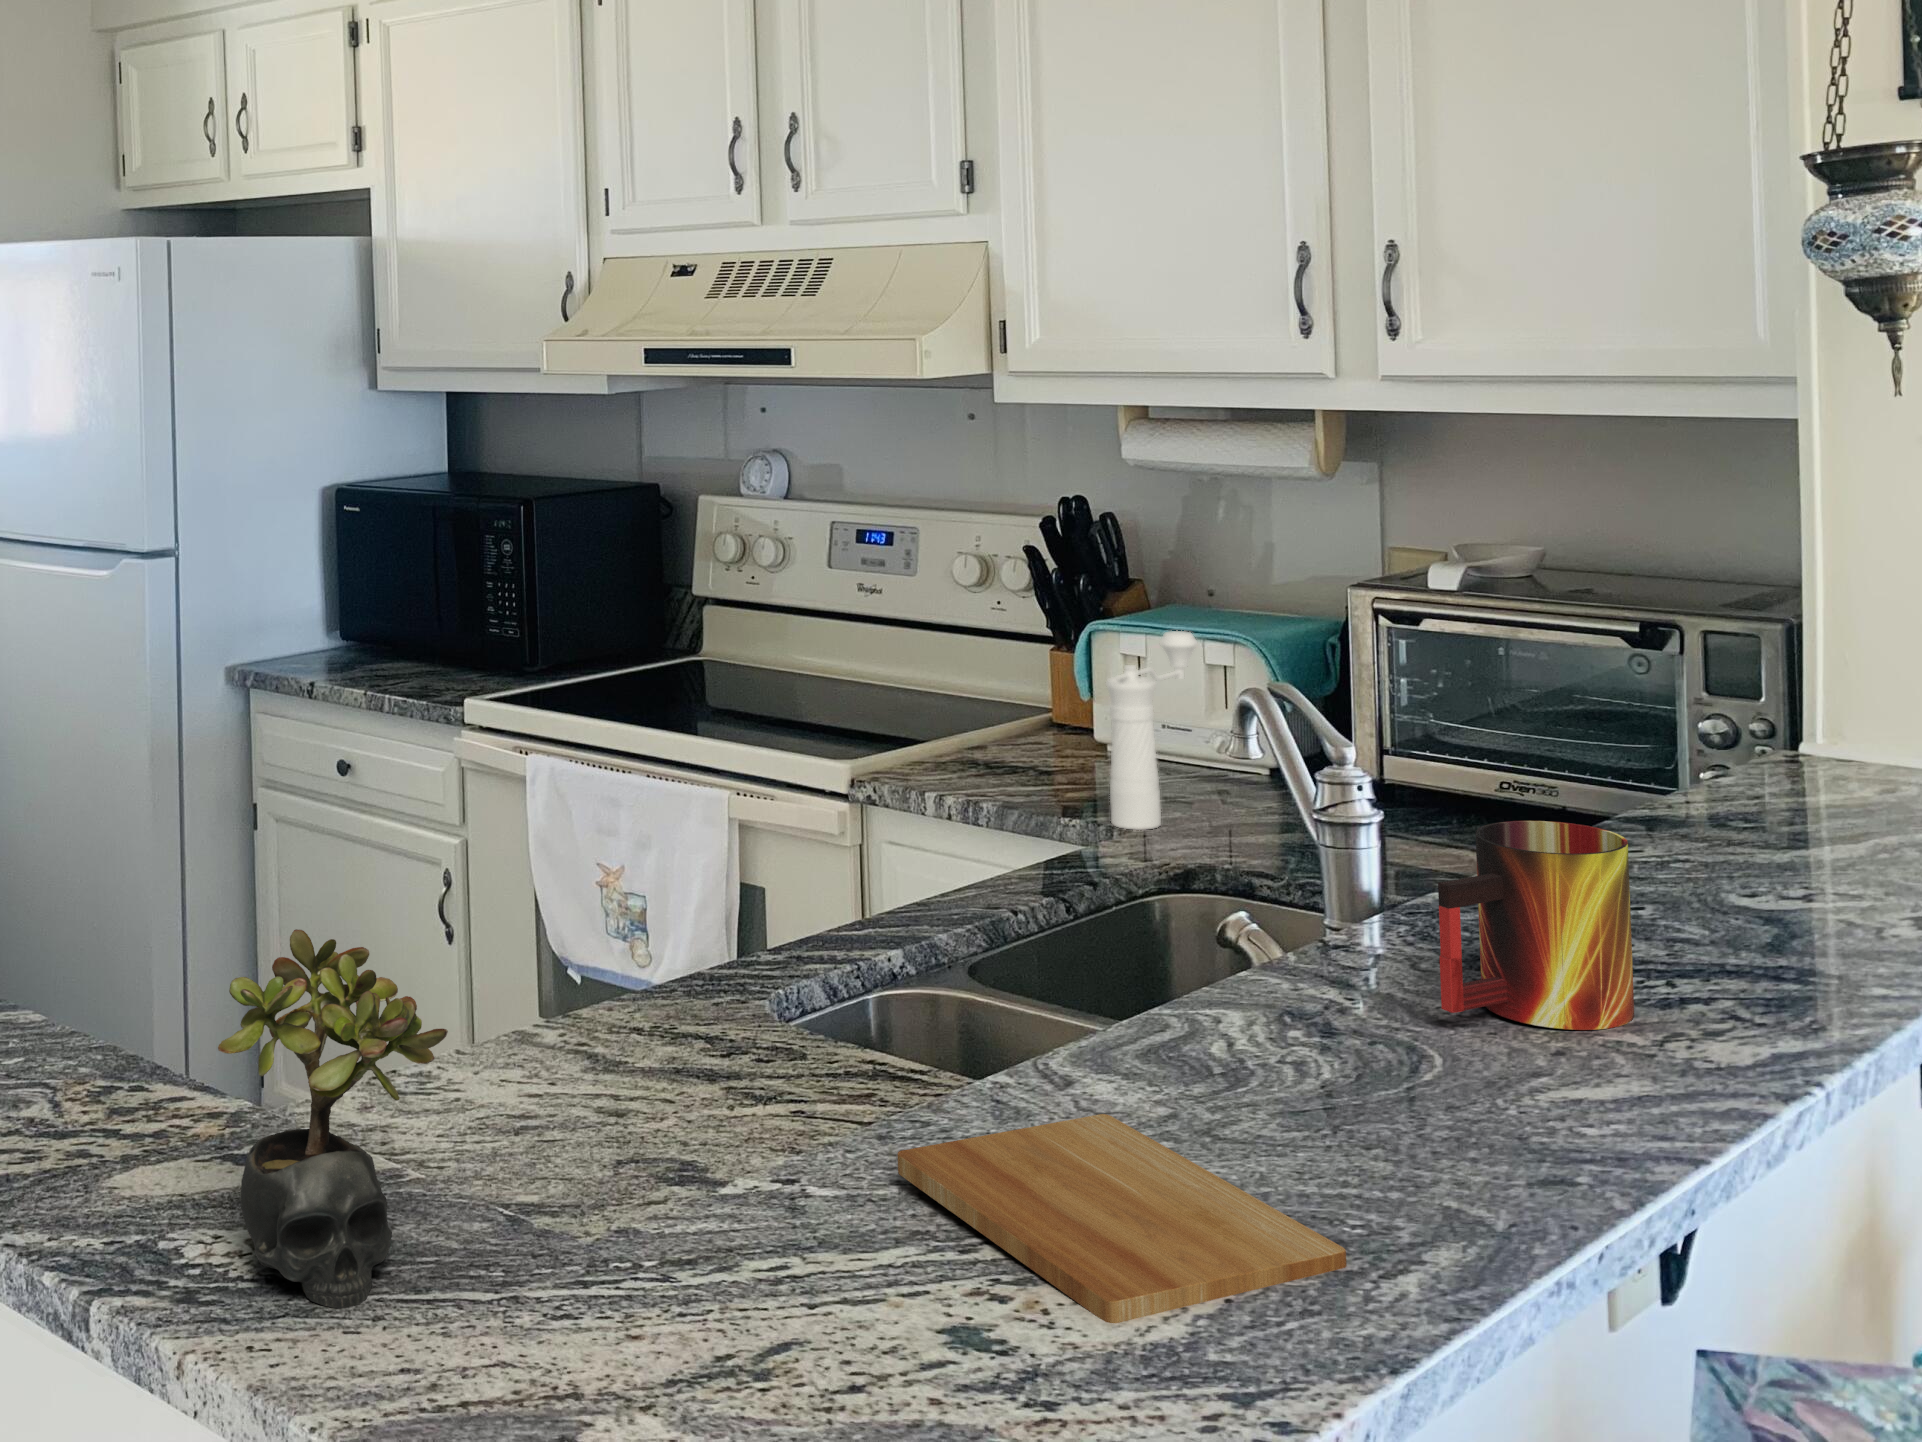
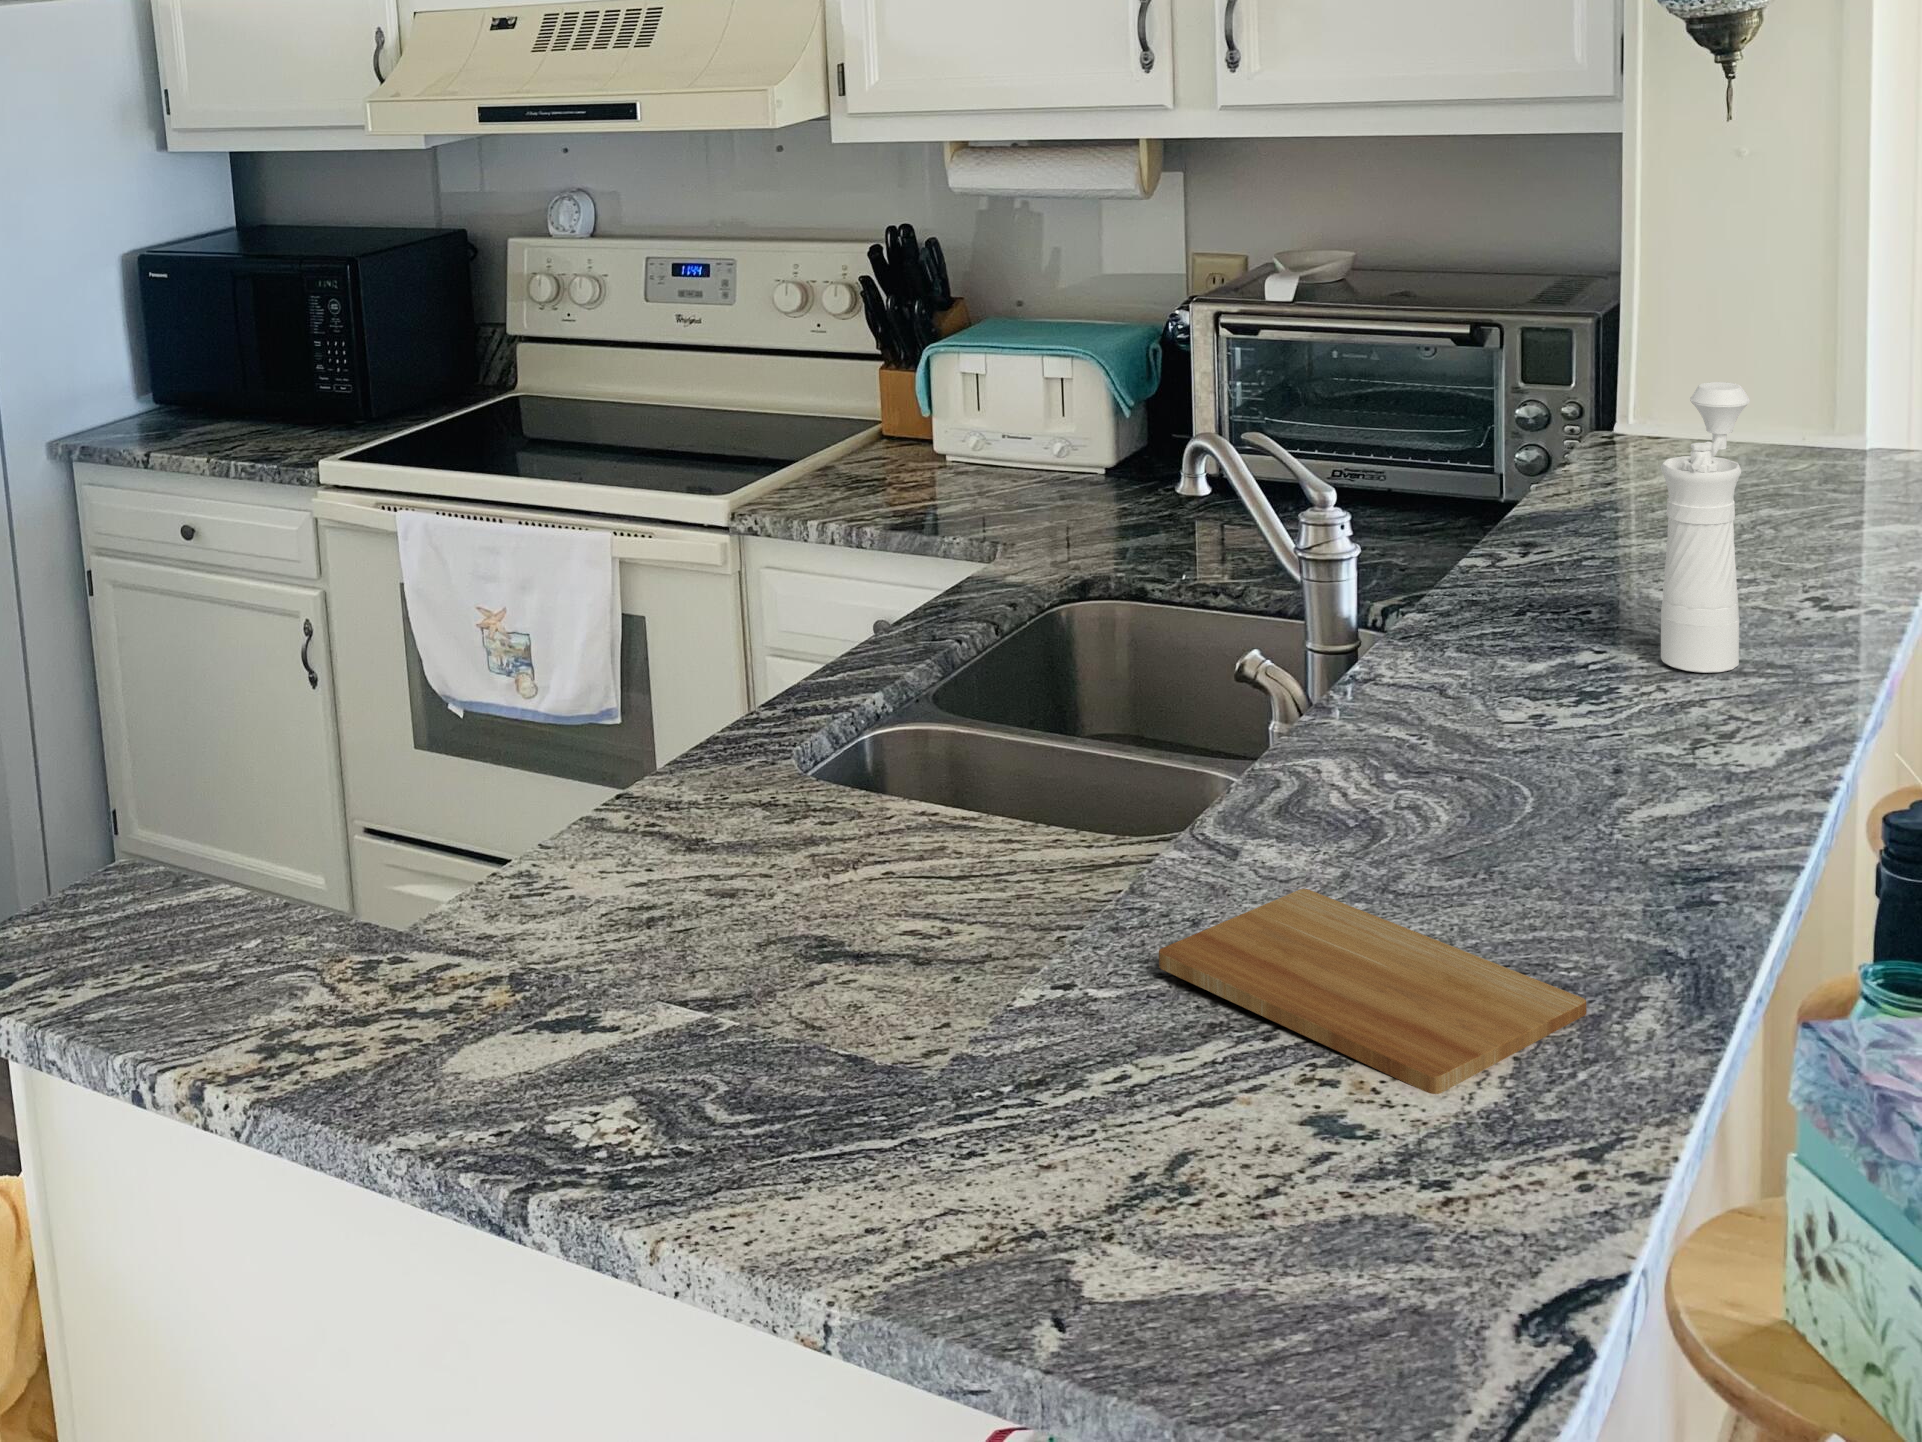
pepper mill: present [1106,631,1198,830] -> present [1660,382,1750,673]
mug: present [1438,821,1634,1030] -> none [1507,571,1653,751]
succulent plant: present [218,929,448,1308] -> none [616,835,821,1169]

